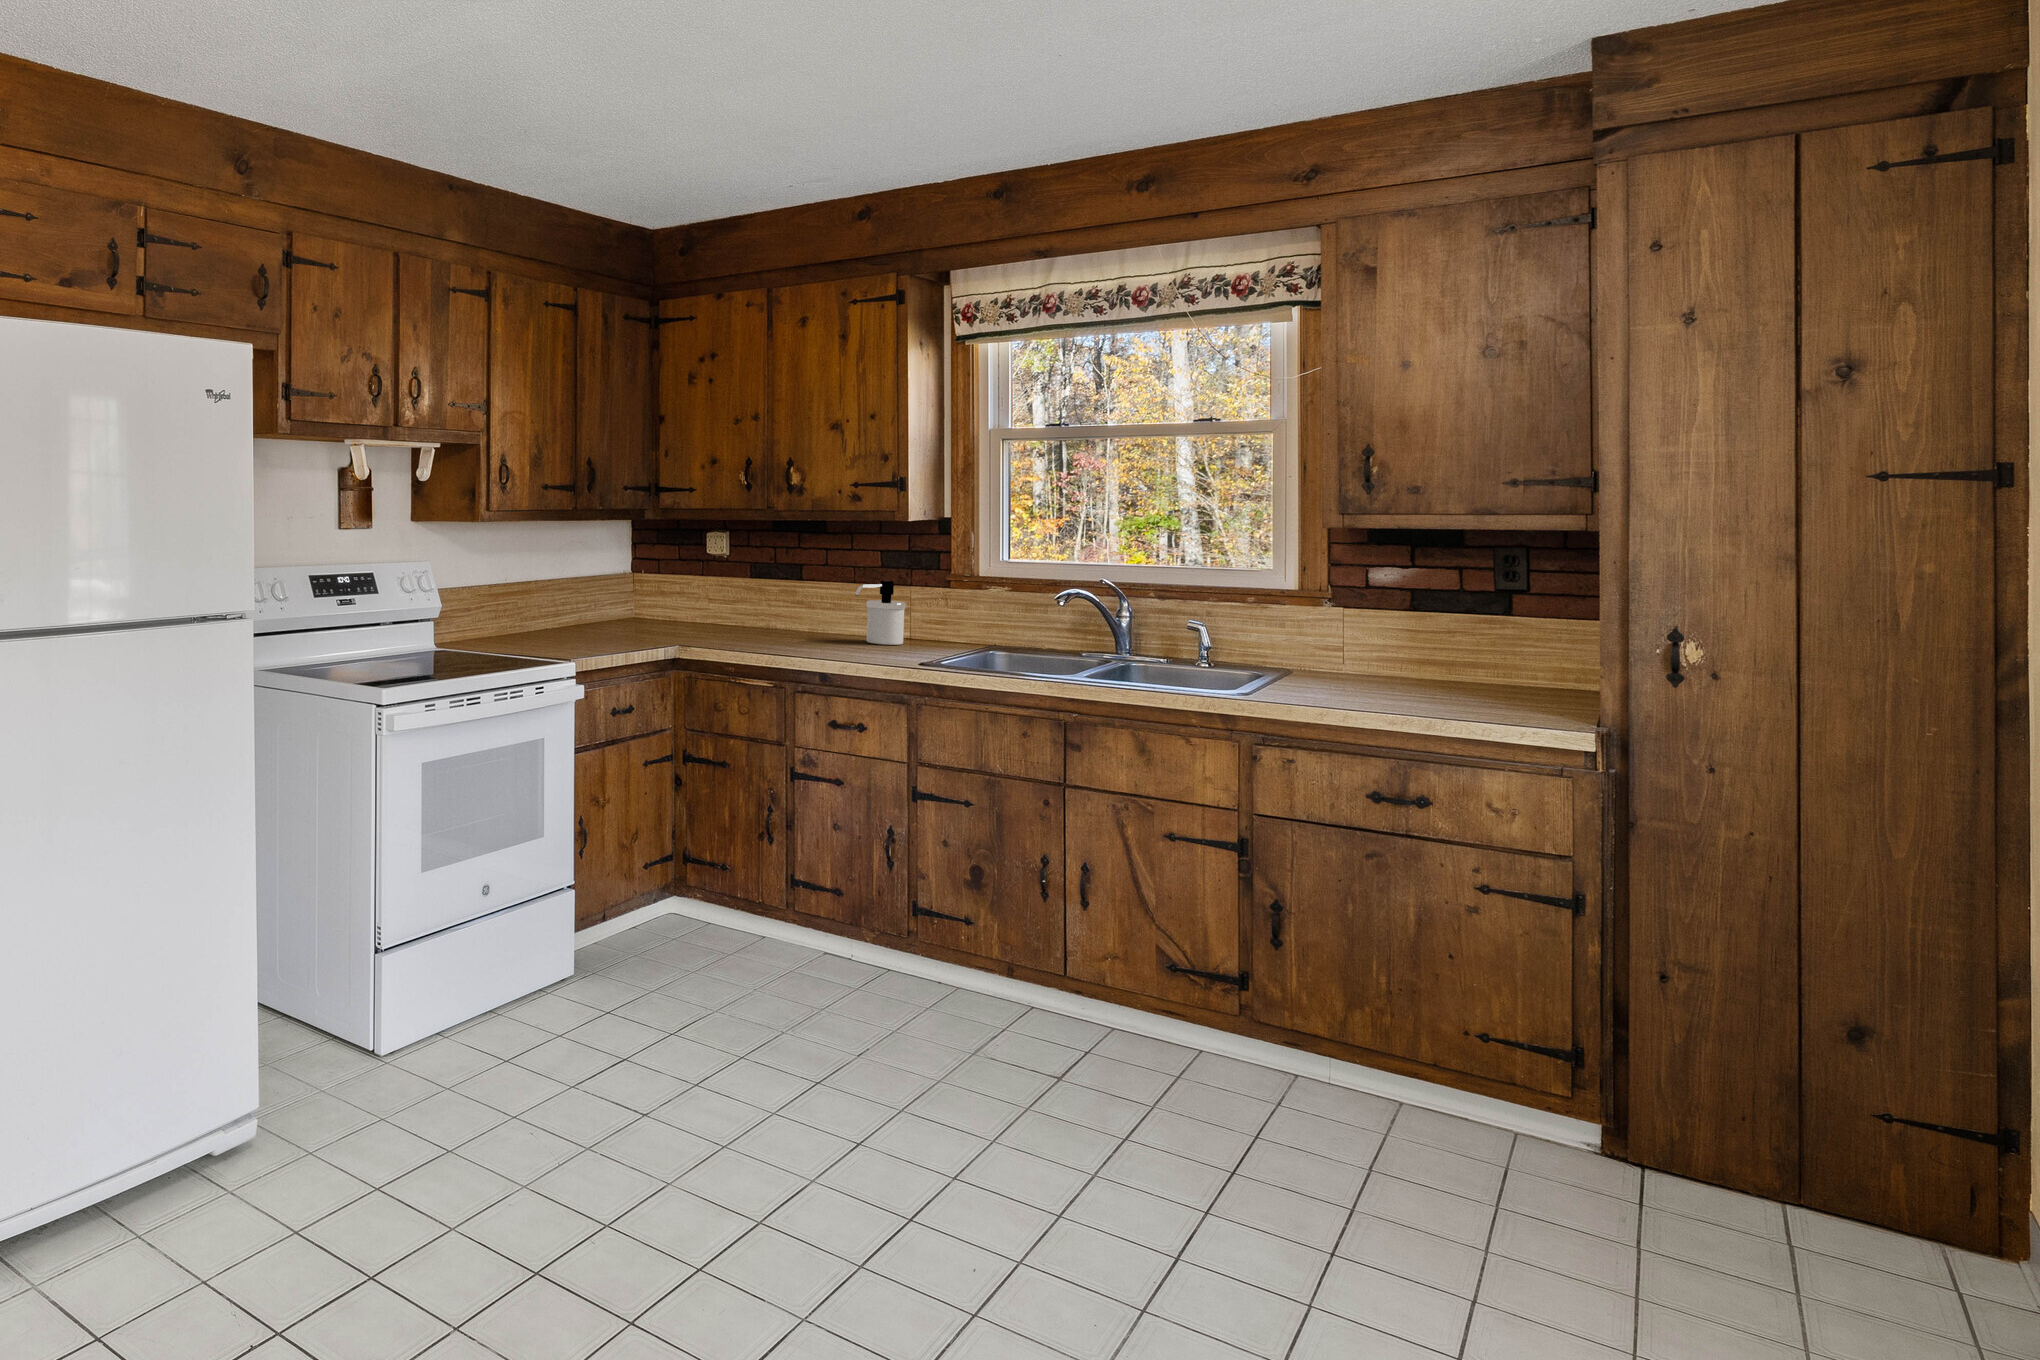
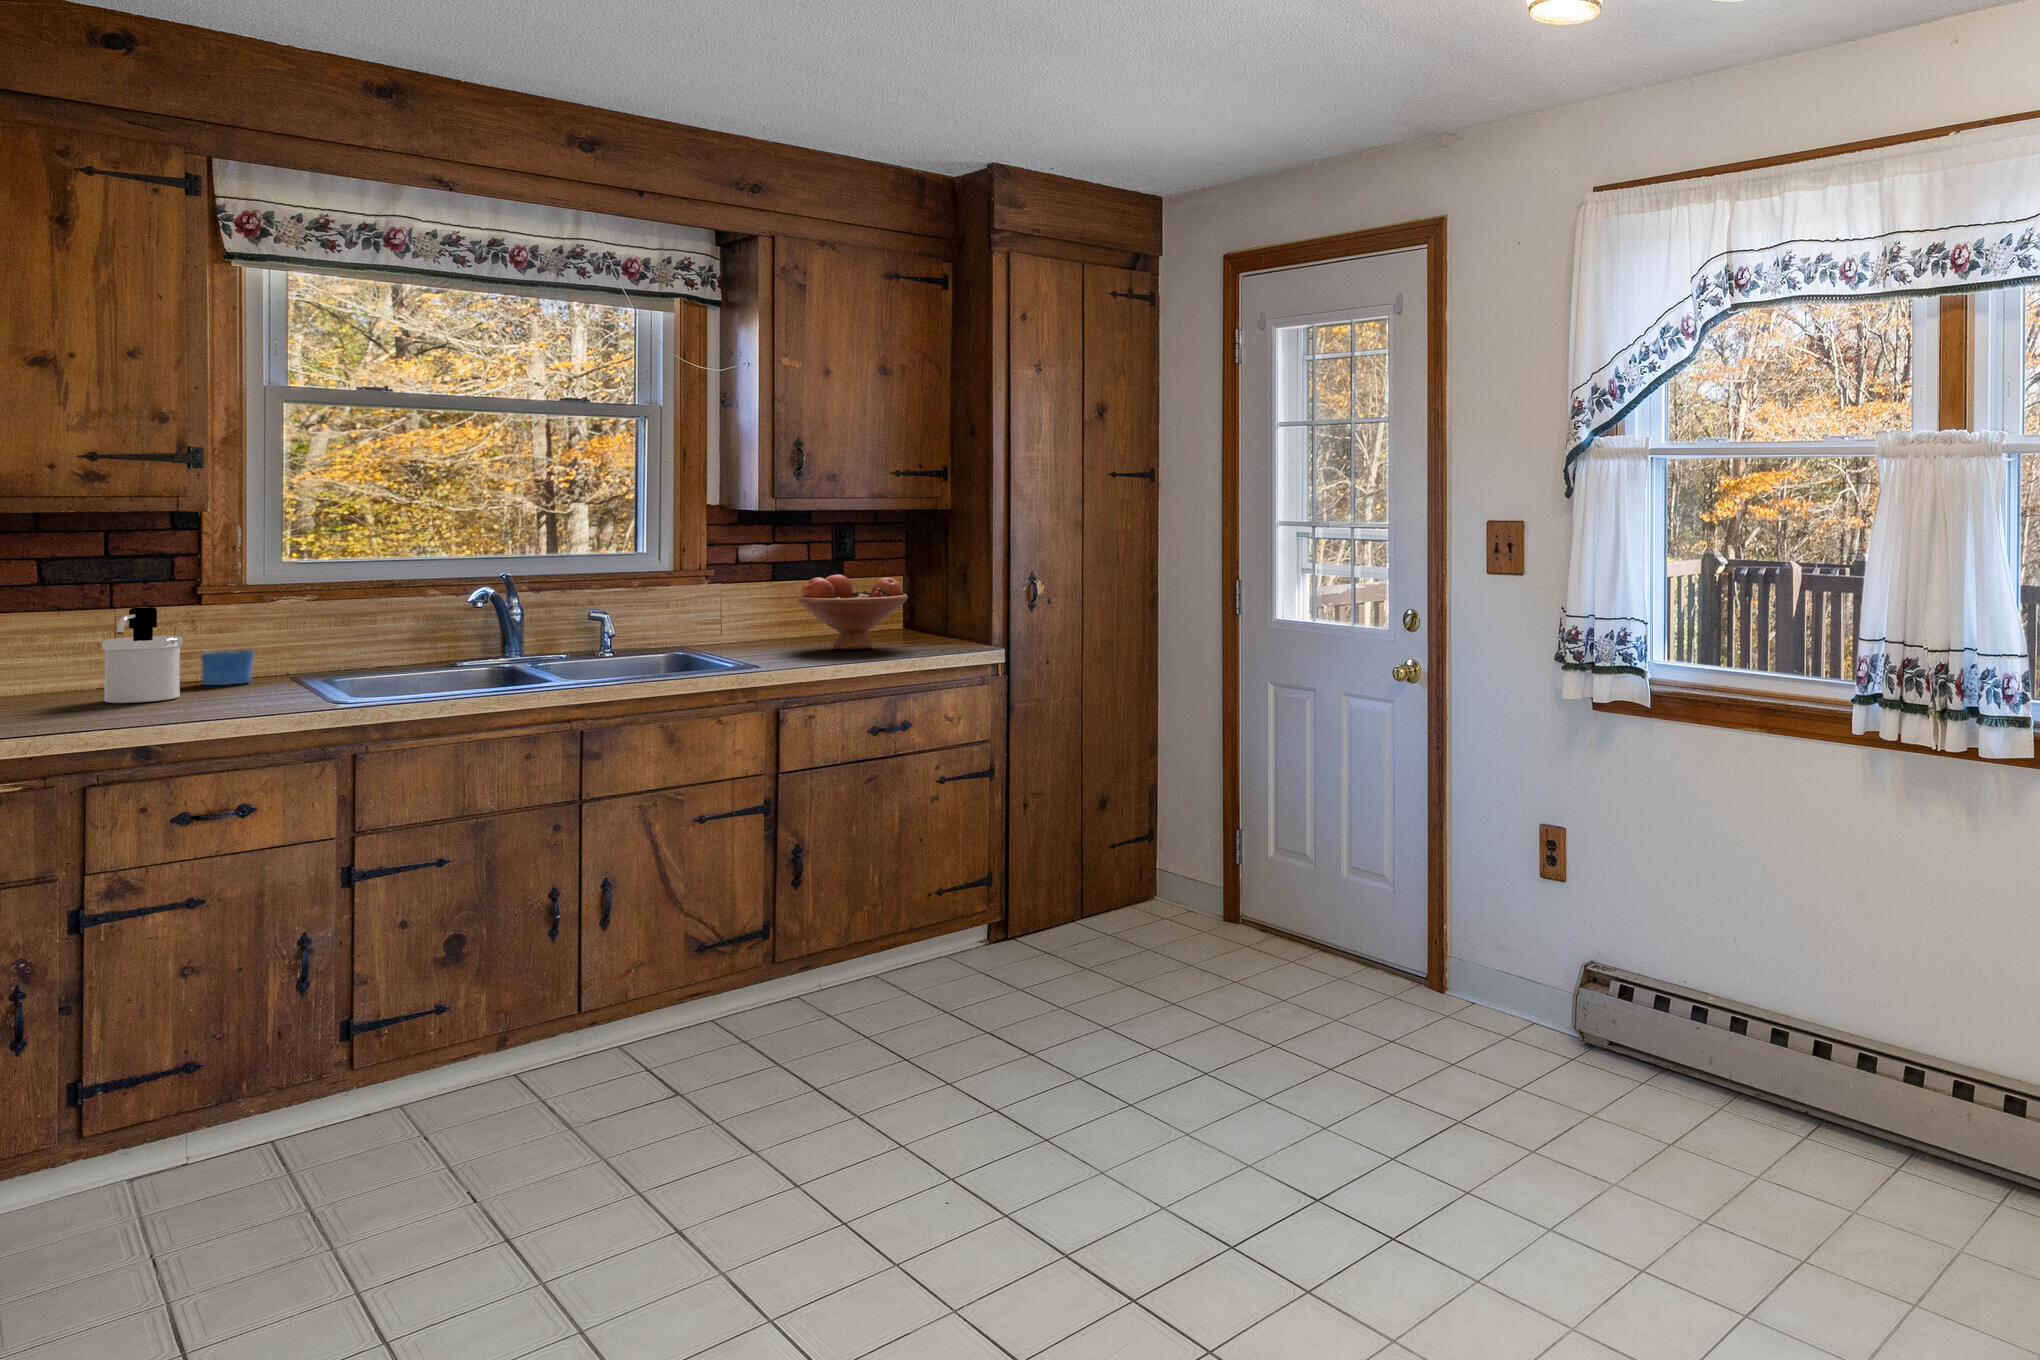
fruit bowl: none [1379,614,1523,706] -> present [798,574,908,650]
mug: none [933,618,969,644] -> present [184,649,255,685]

